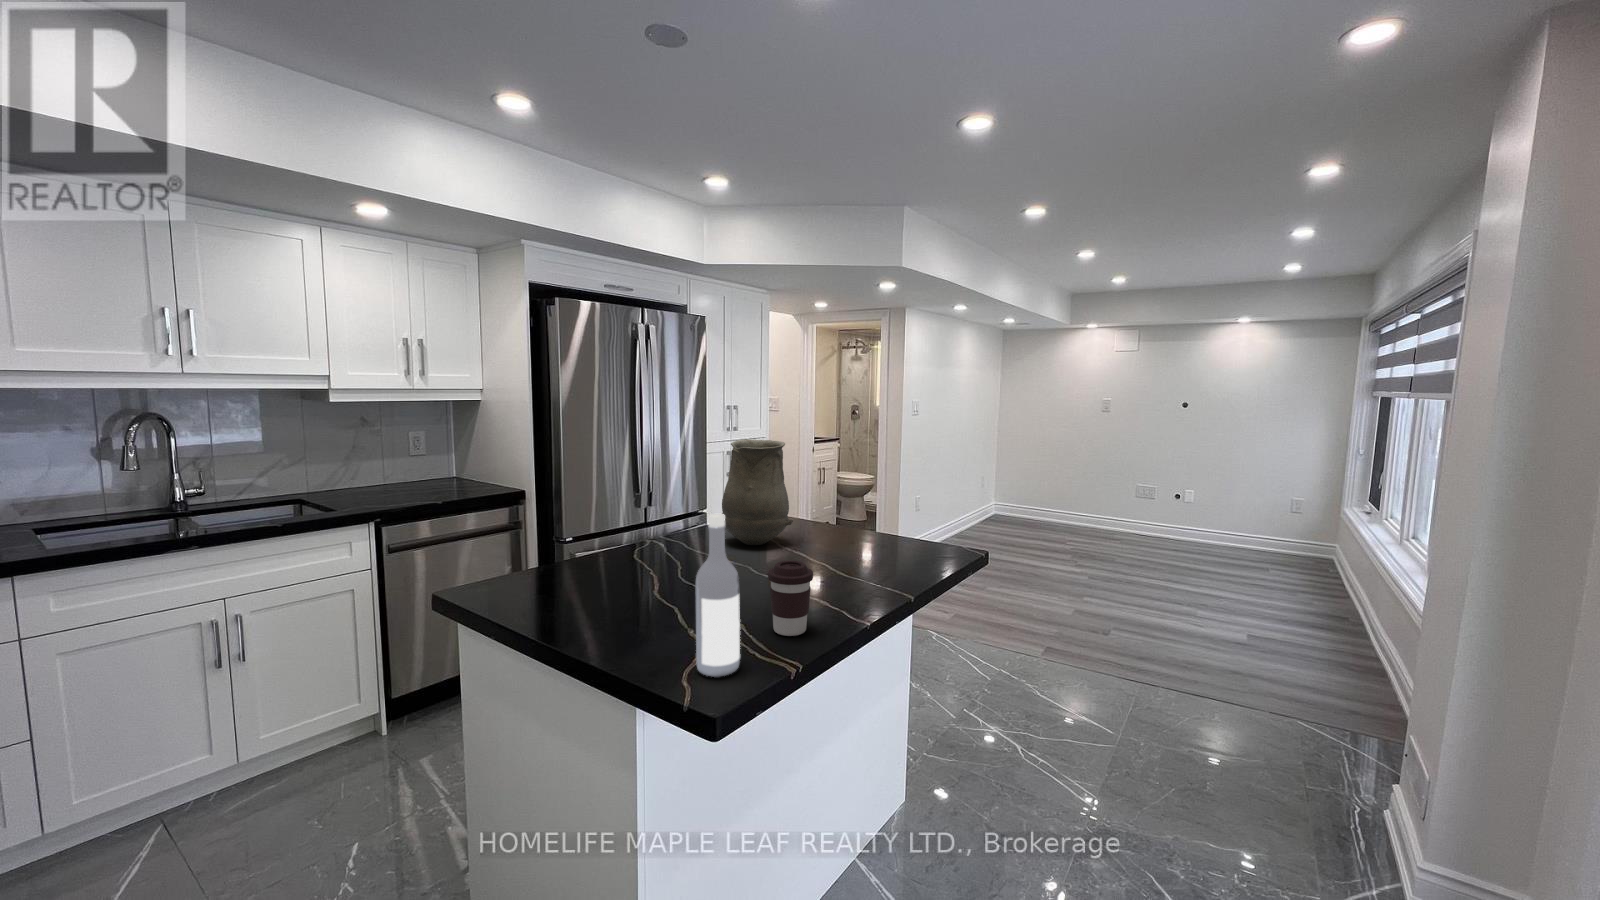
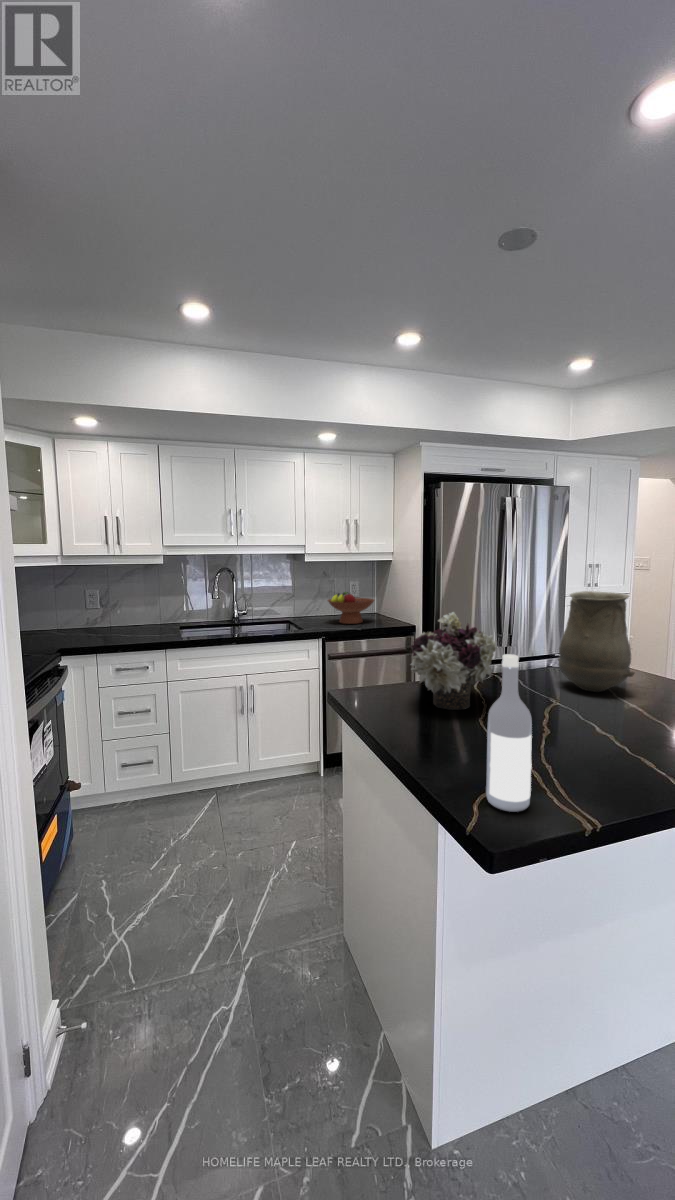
fruit bowl: none [374,448,459,496] -> present [328,592,374,624]
flower arrangement: none [562,471,668,590] -> present [410,612,496,710]
coffee cup: present [768,561,813,636] -> none [576,711,629,791]

